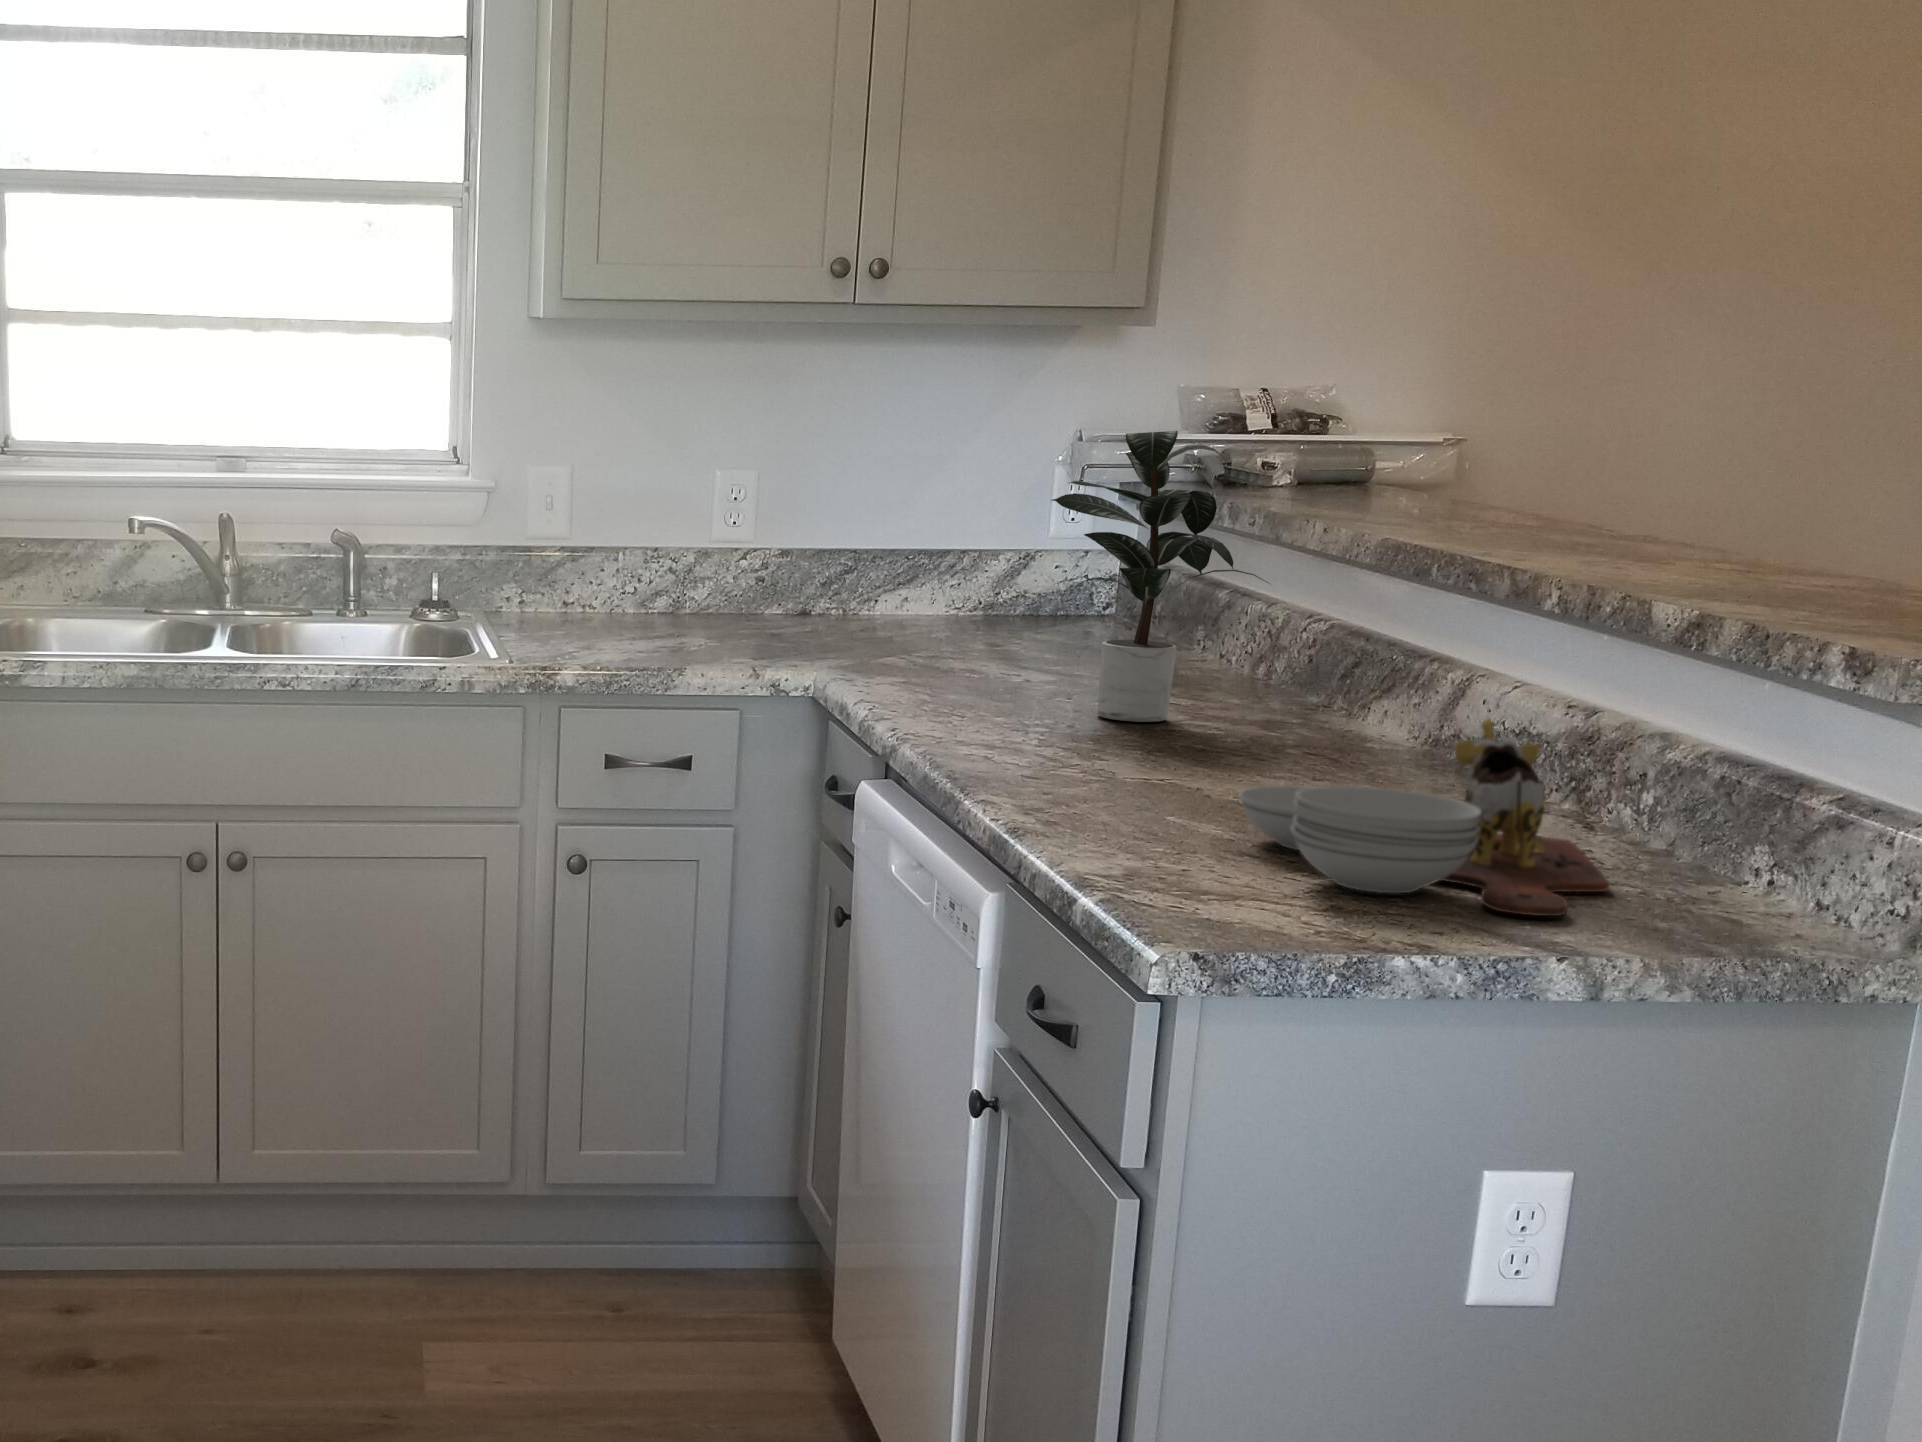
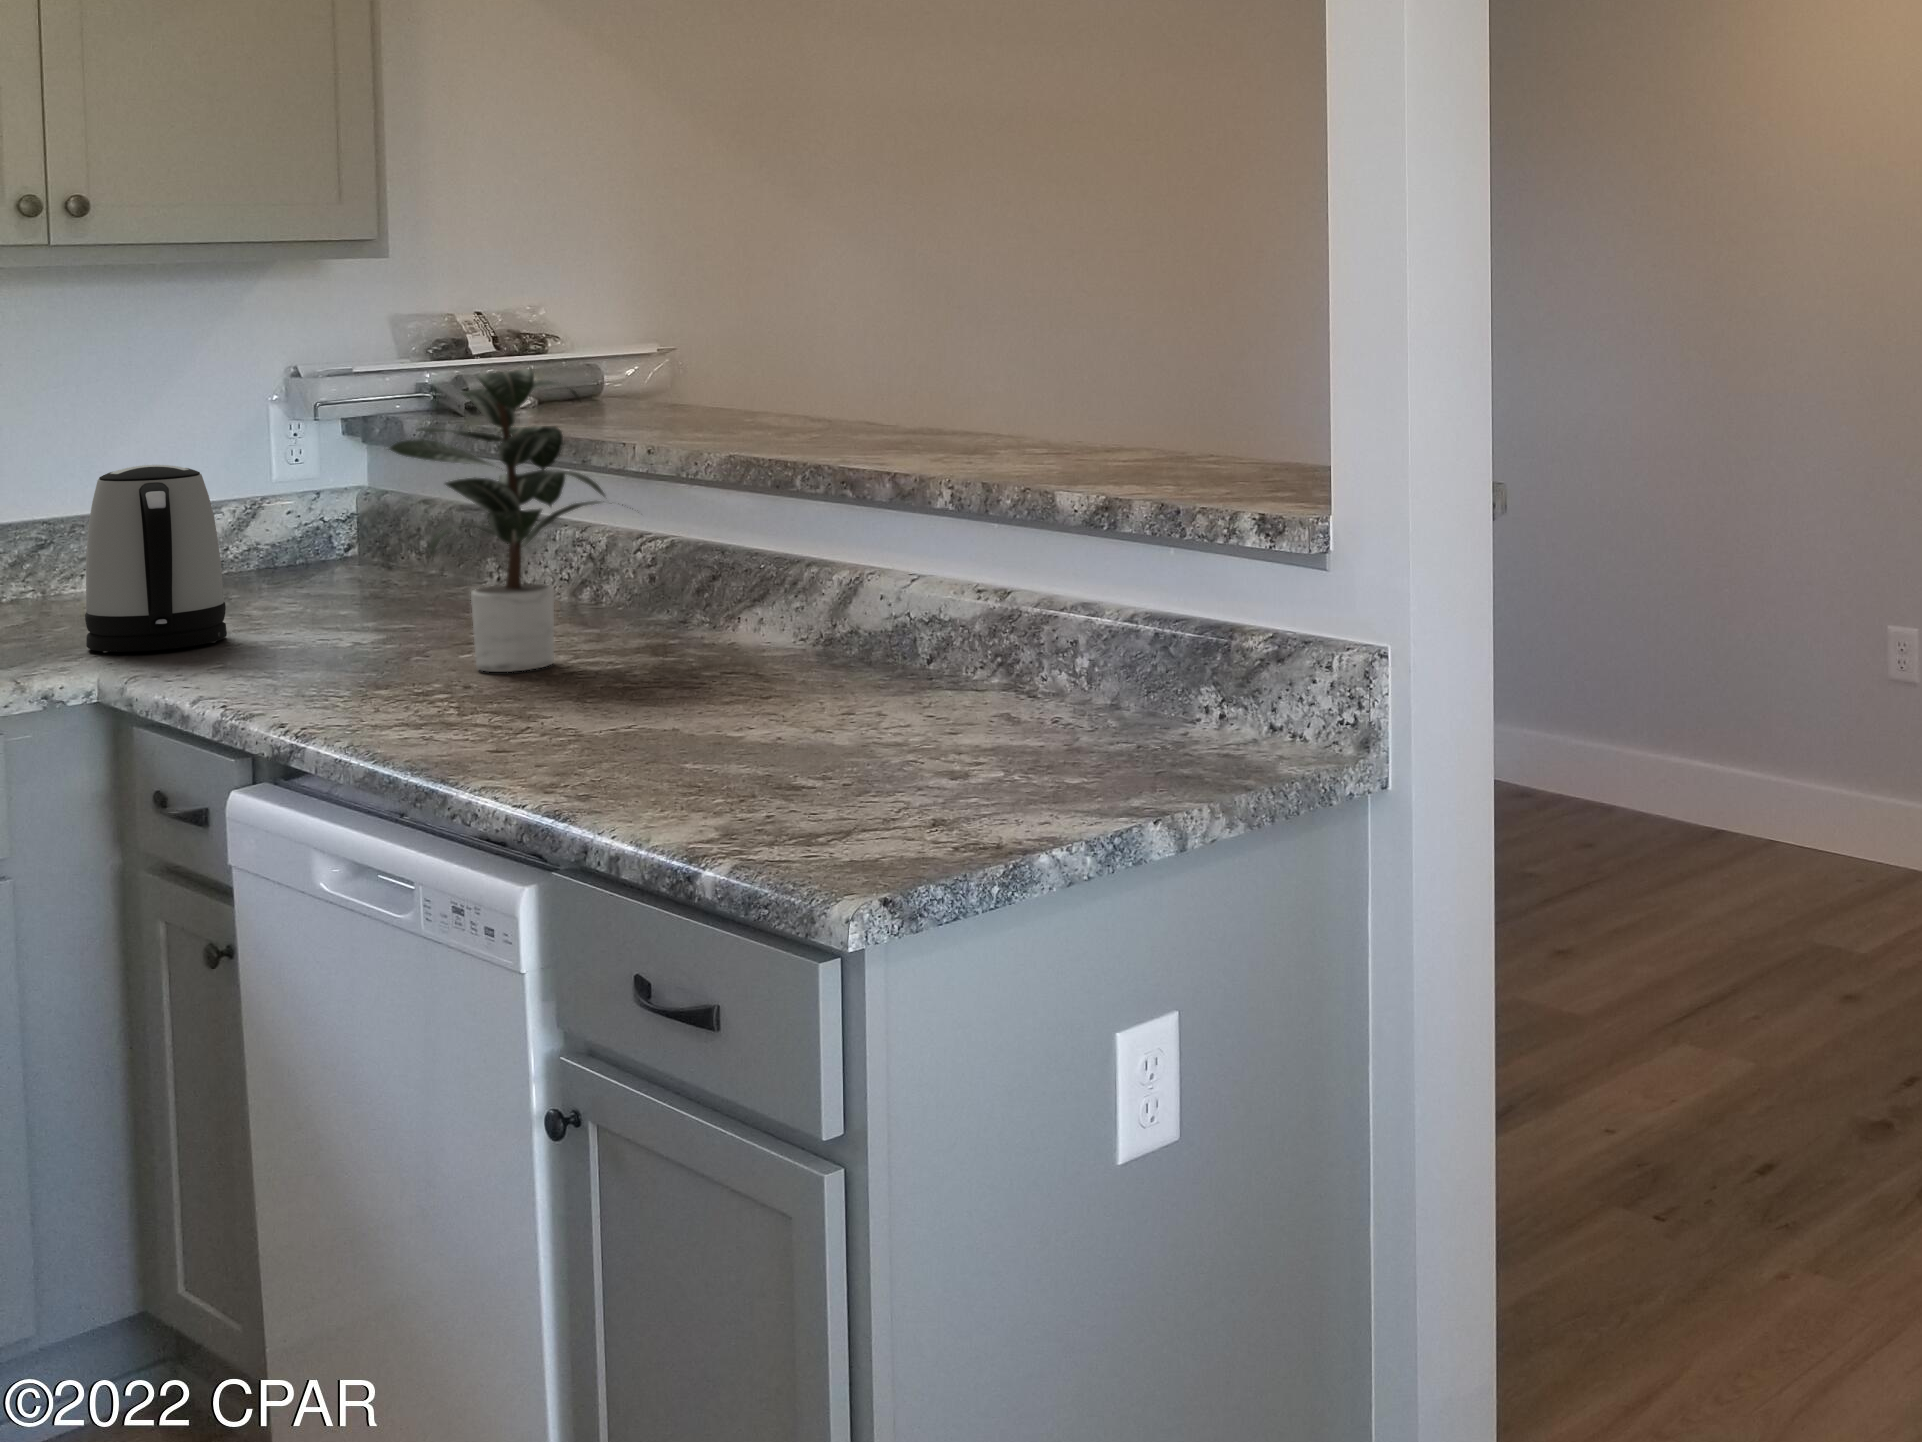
kettle: none [838,503,947,664] -> present [85,465,227,652]
cutting board: present [1238,719,1610,916] -> none [771,616,1123,799]

